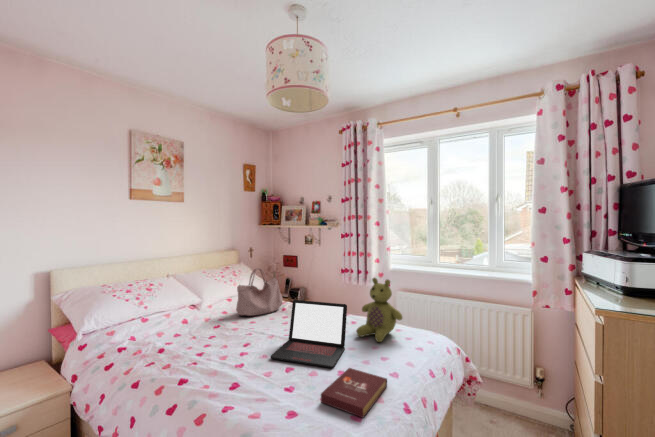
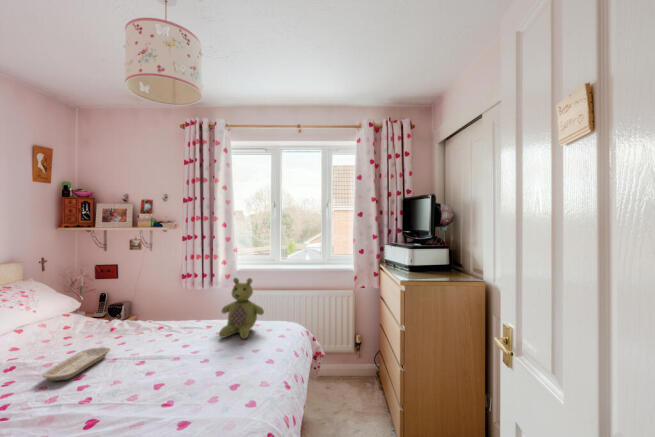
handbag: present [236,268,282,316] -> none [44,281,113,346]
laptop: present [270,300,347,368] -> none [128,307,214,381]
tray: none [223,323,270,345] -> present [42,347,110,380]
book: present [321,368,387,418] -> none [211,365,267,403]

